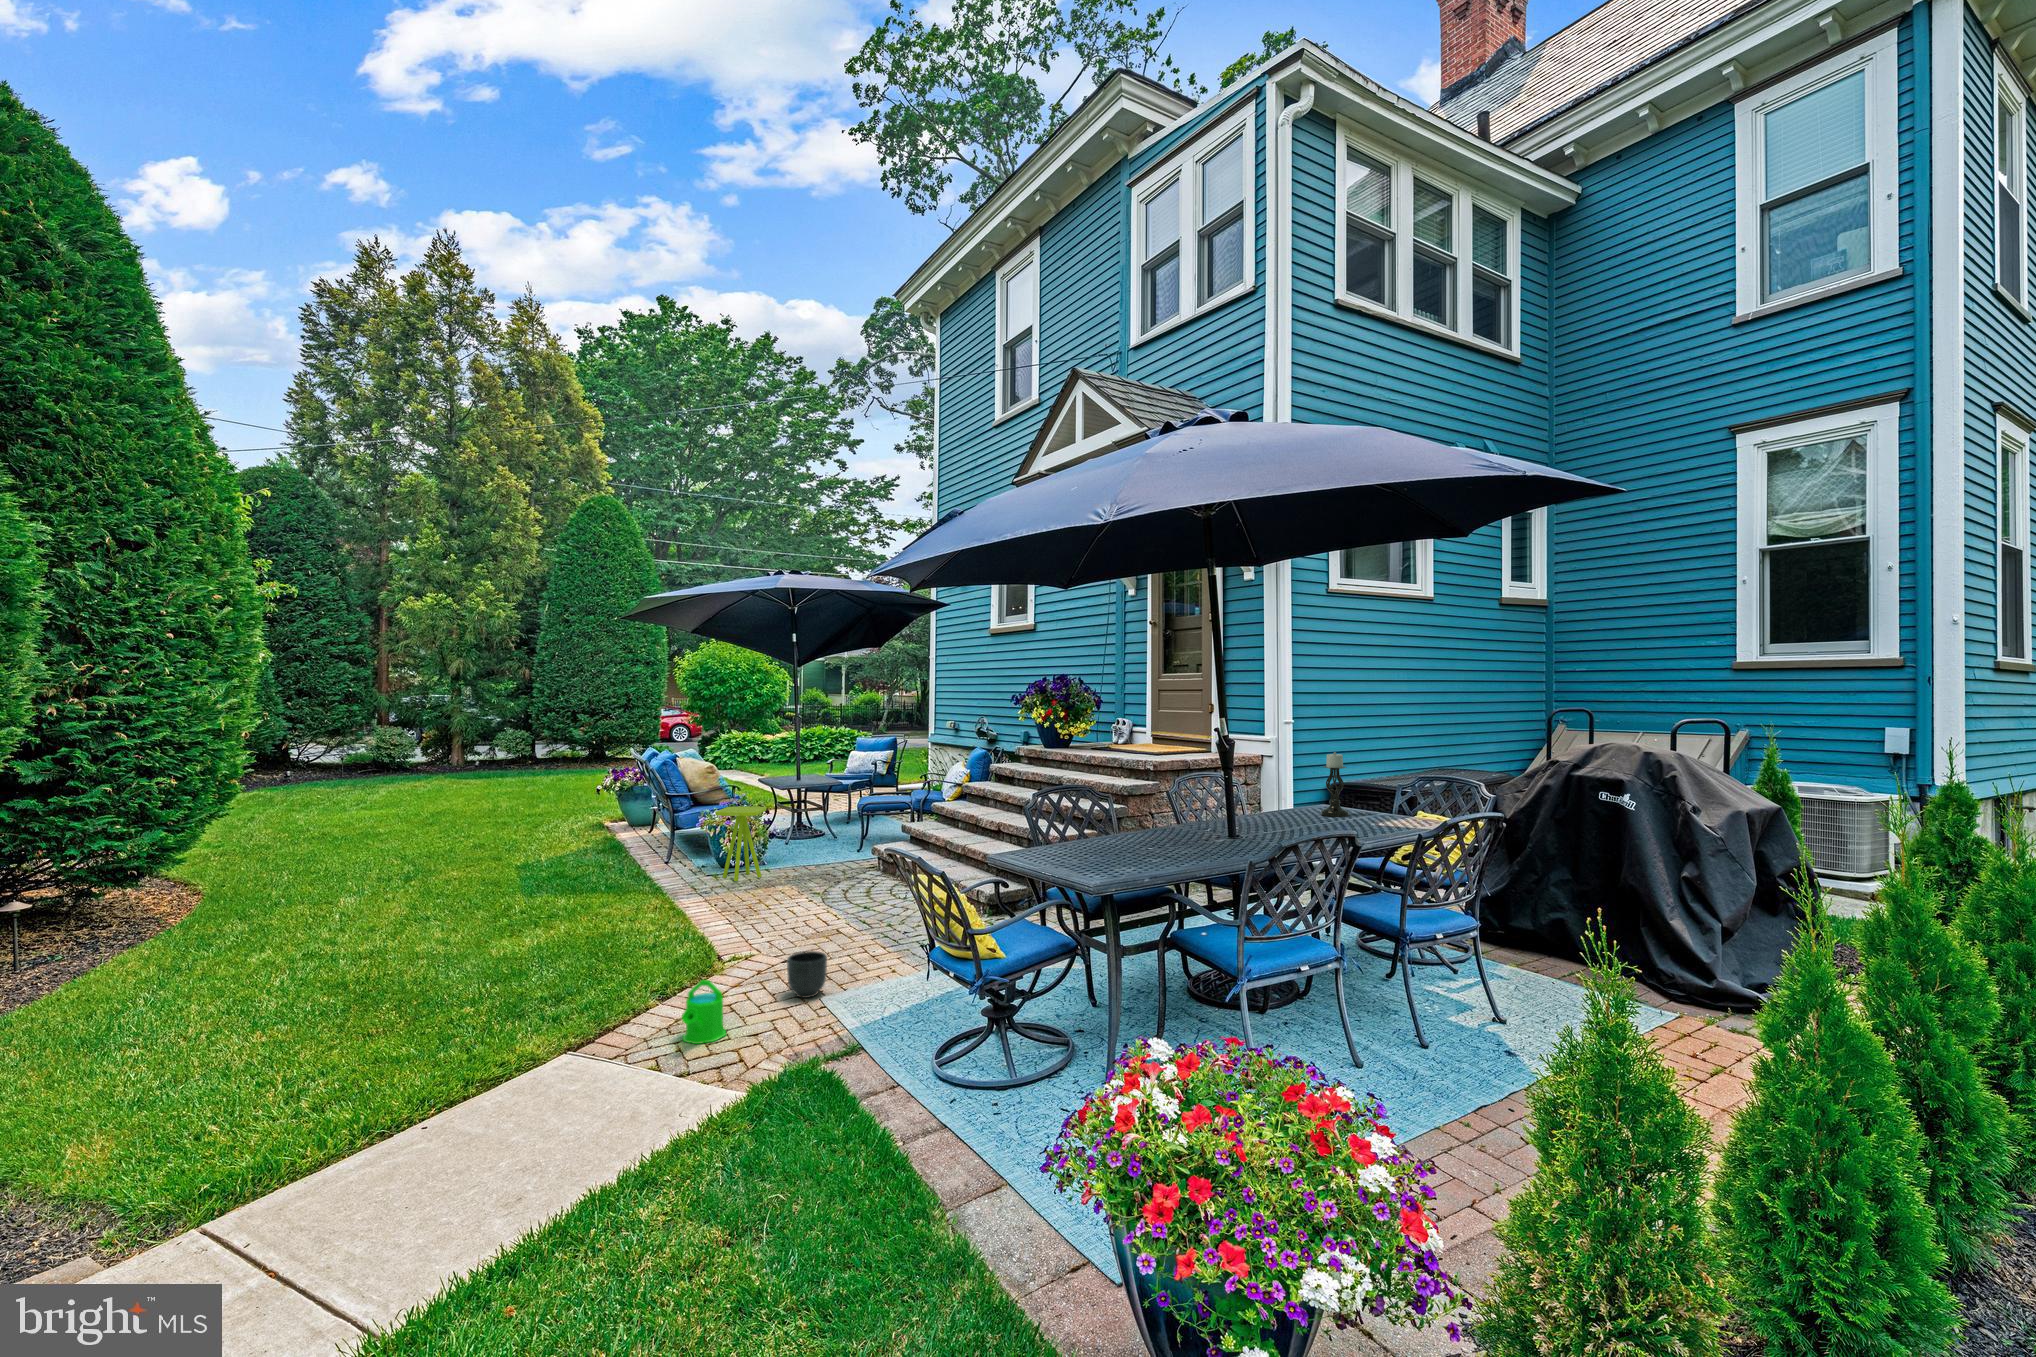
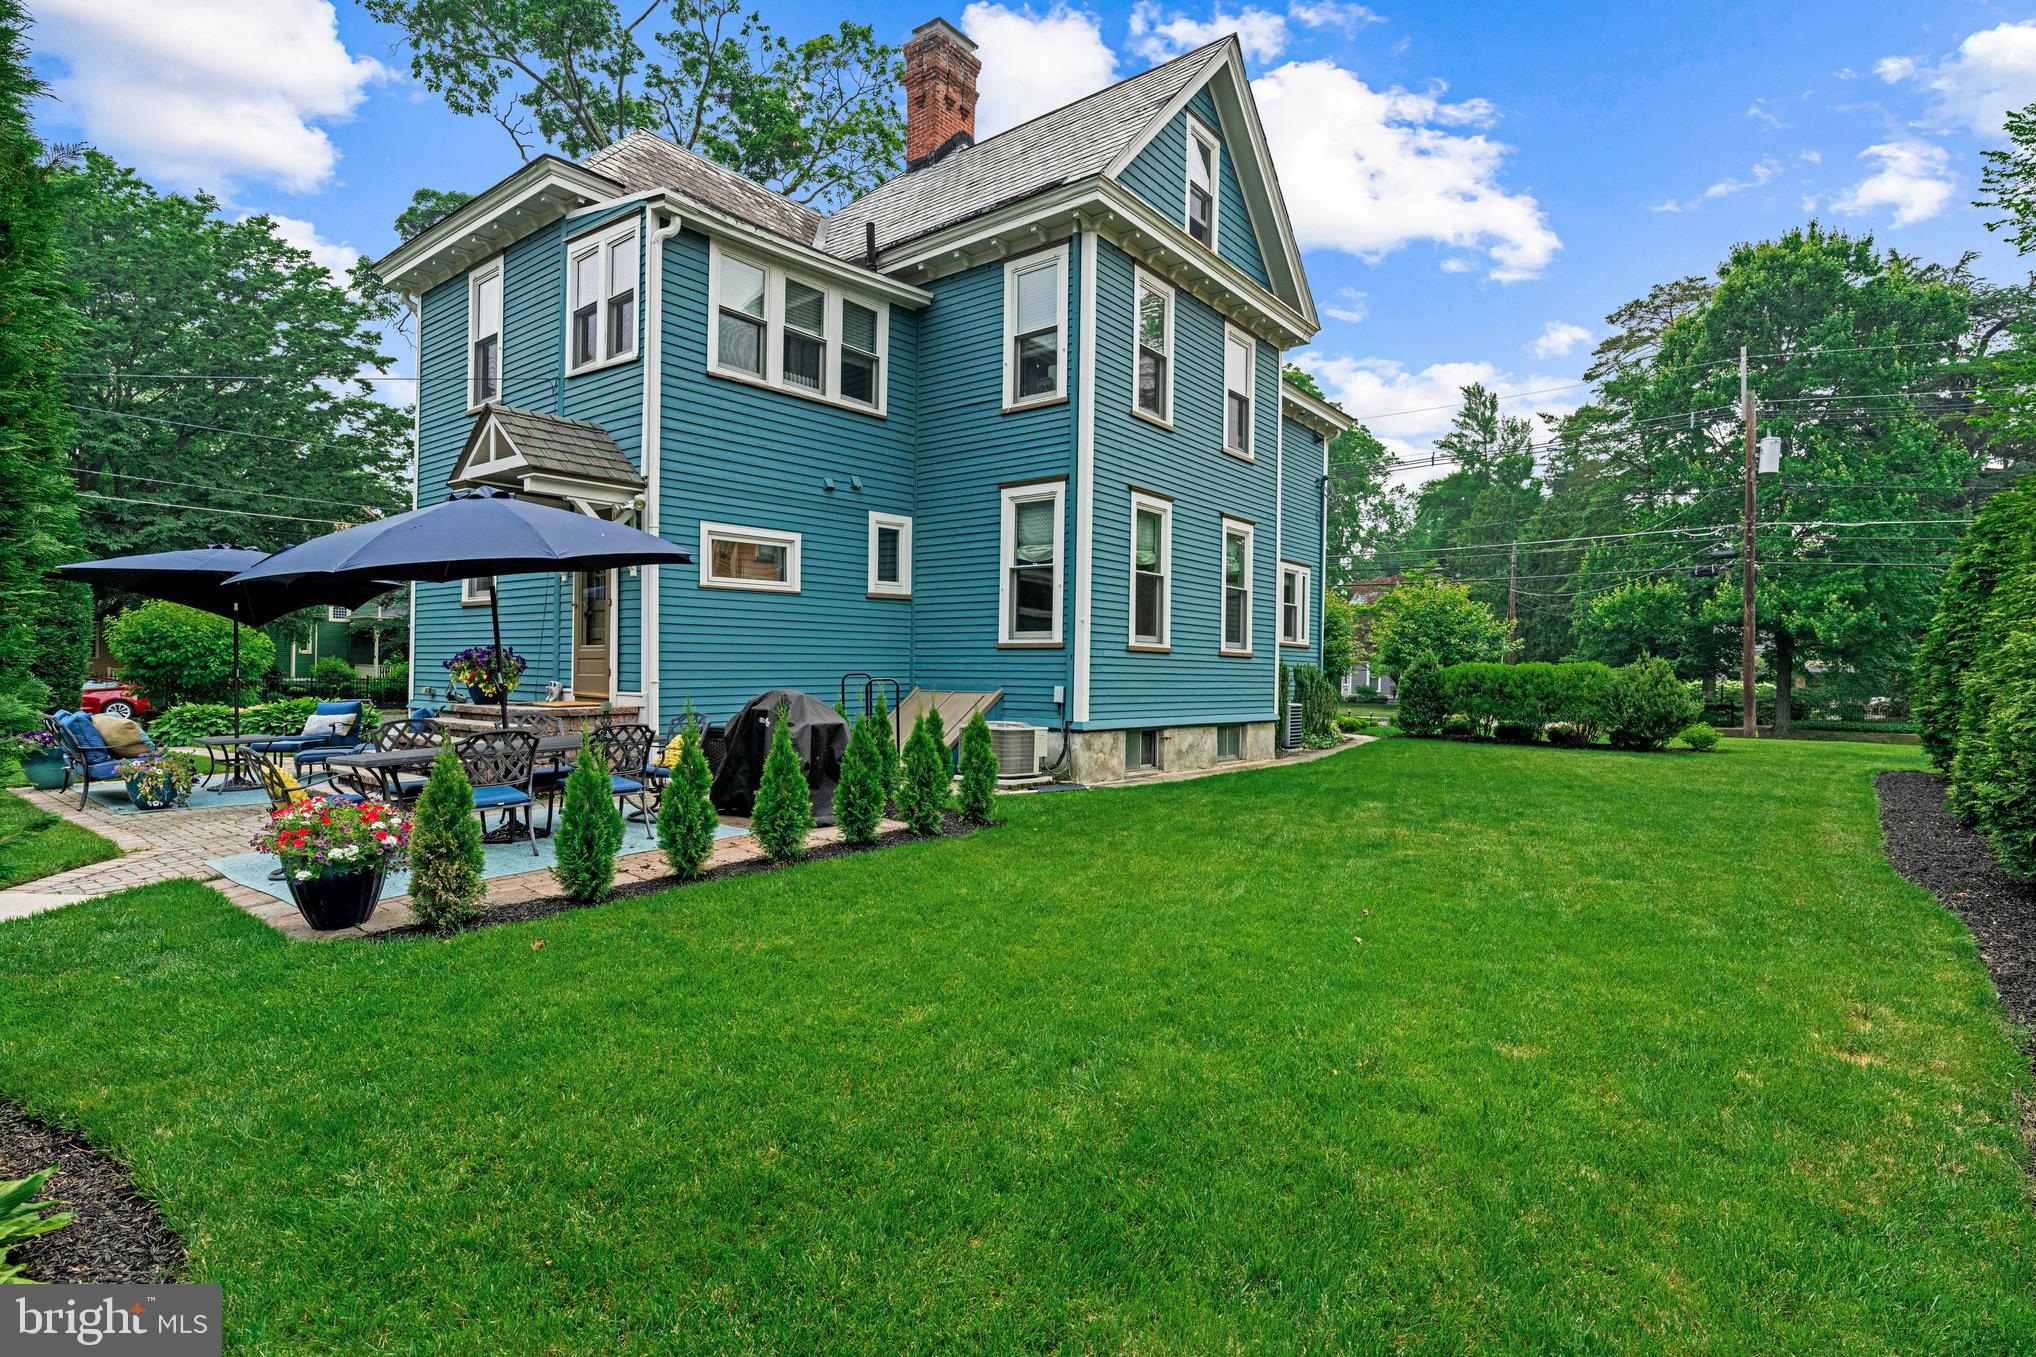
side table: present [715,806,766,881] -> none [132,754,187,815]
planter: present [787,951,827,998] -> none [173,834,207,863]
watering can: present [682,980,726,1044] -> none [79,842,117,881]

